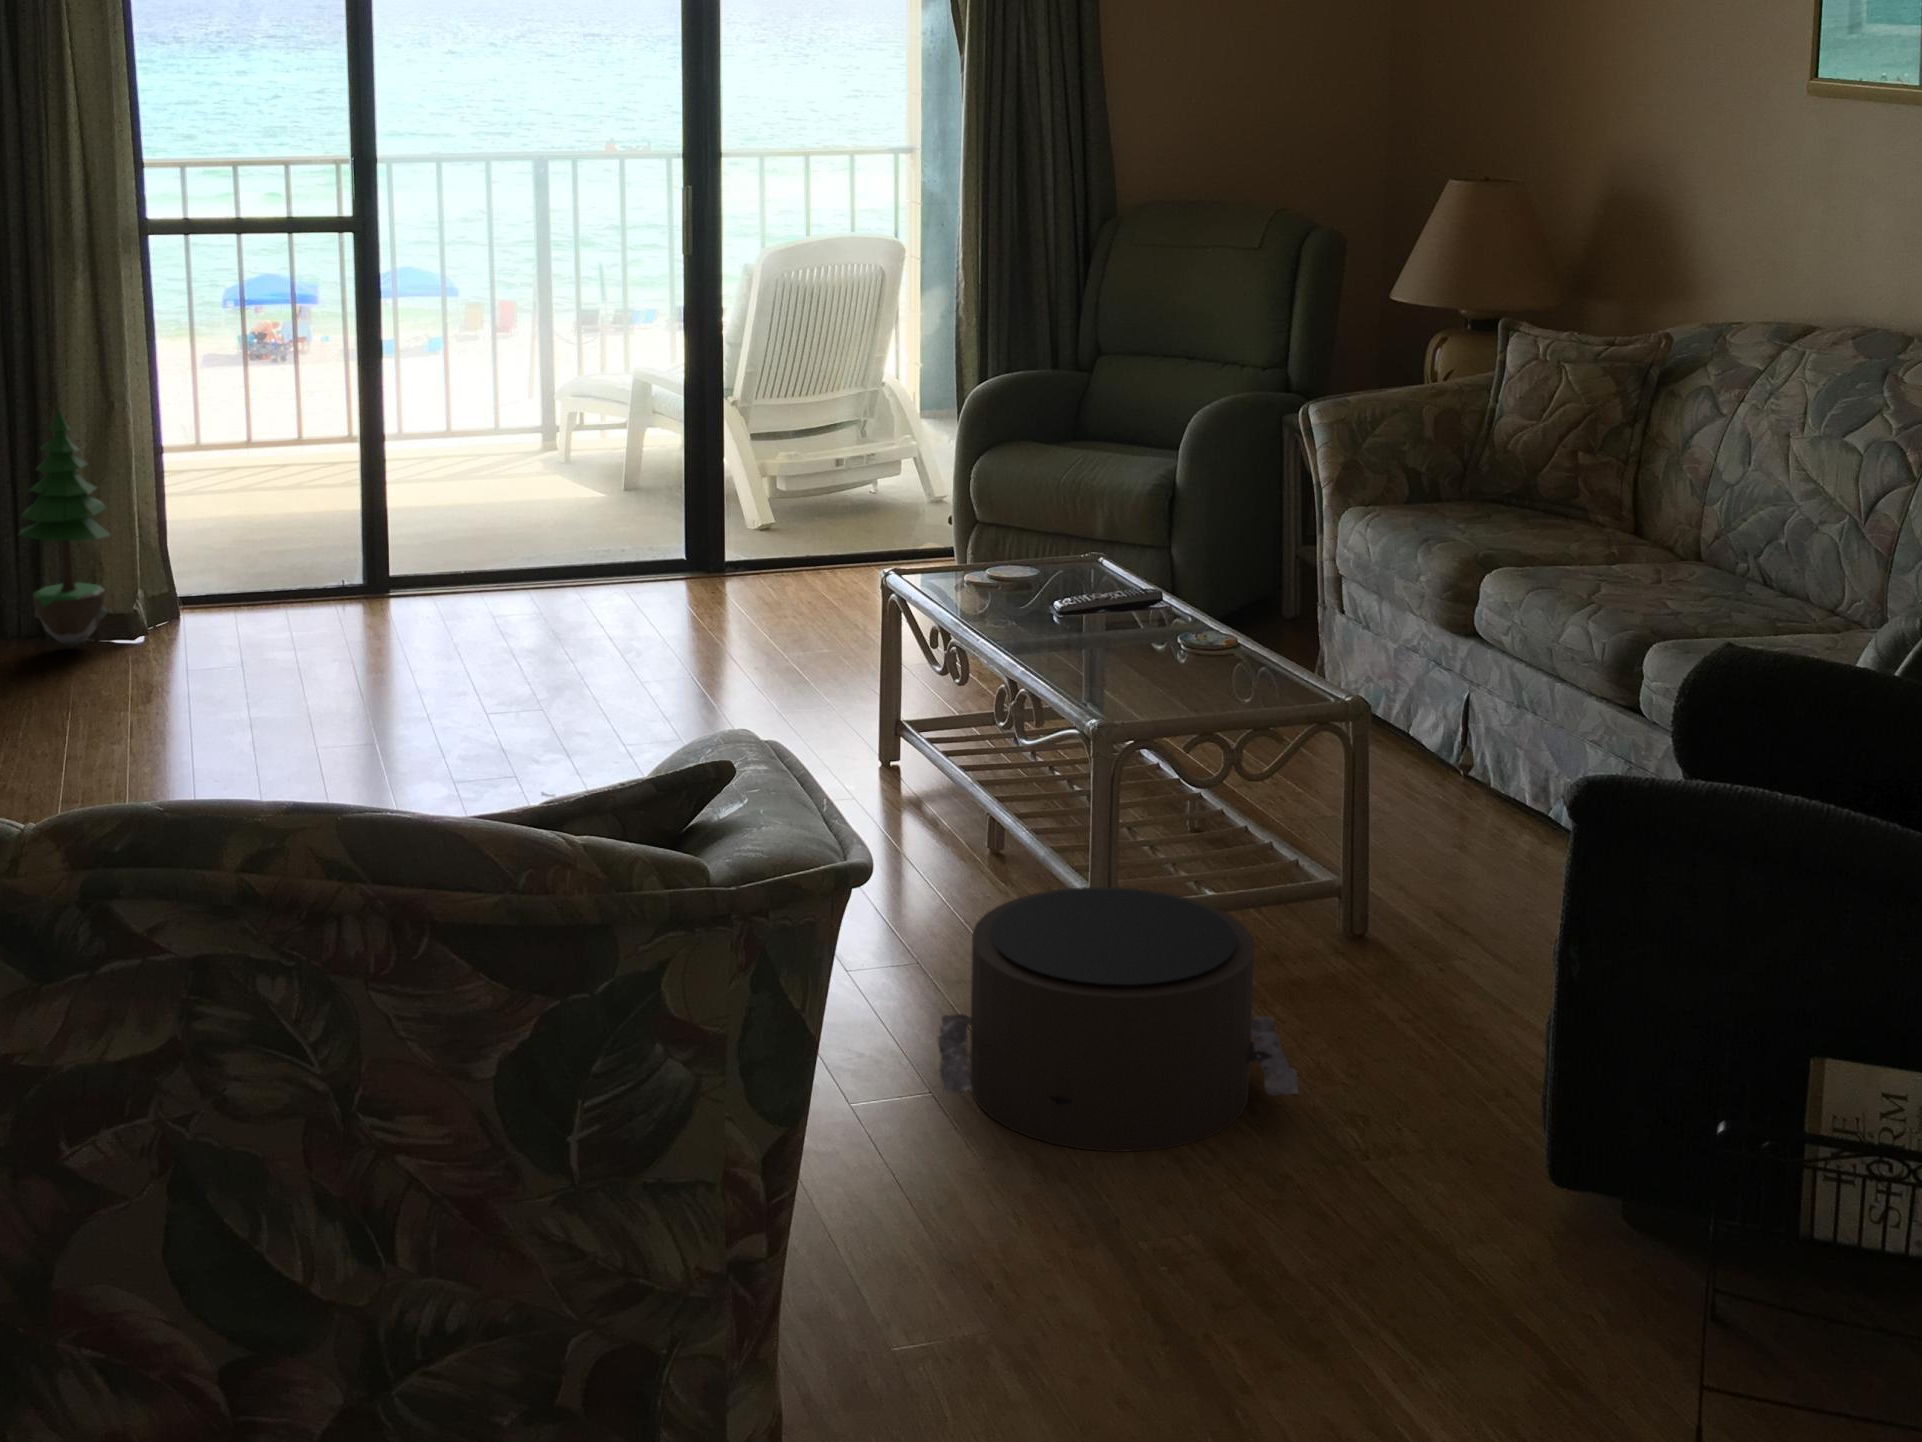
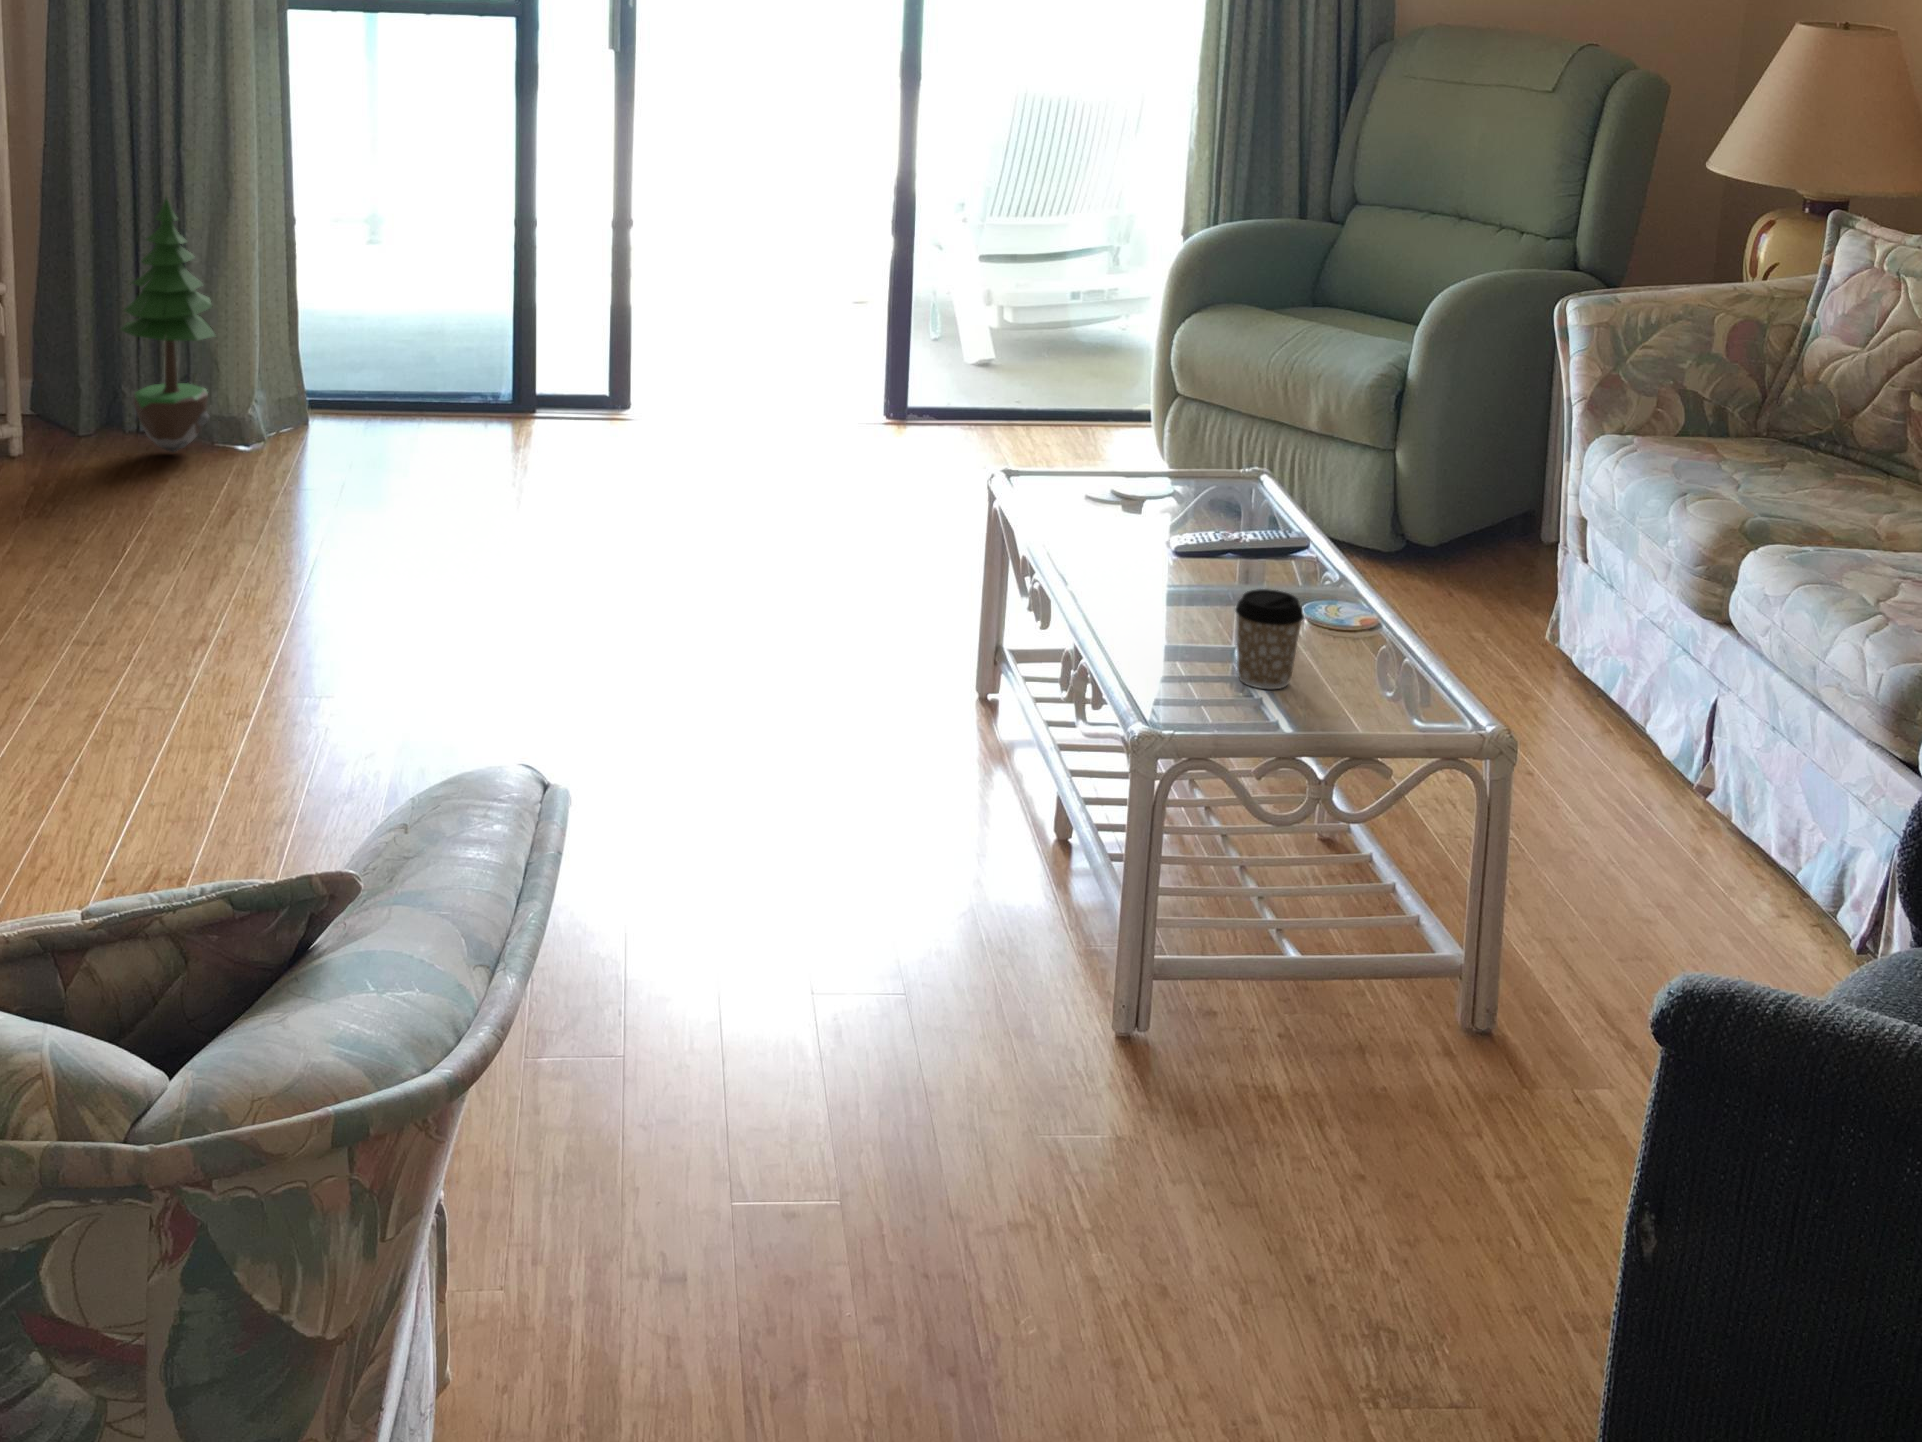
coffee cup: none [1138,621,1191,697] -> present [1235,589,1304,689]
pouf: present [938,887,1298,1152] -> none [828,949,1307,1339]

